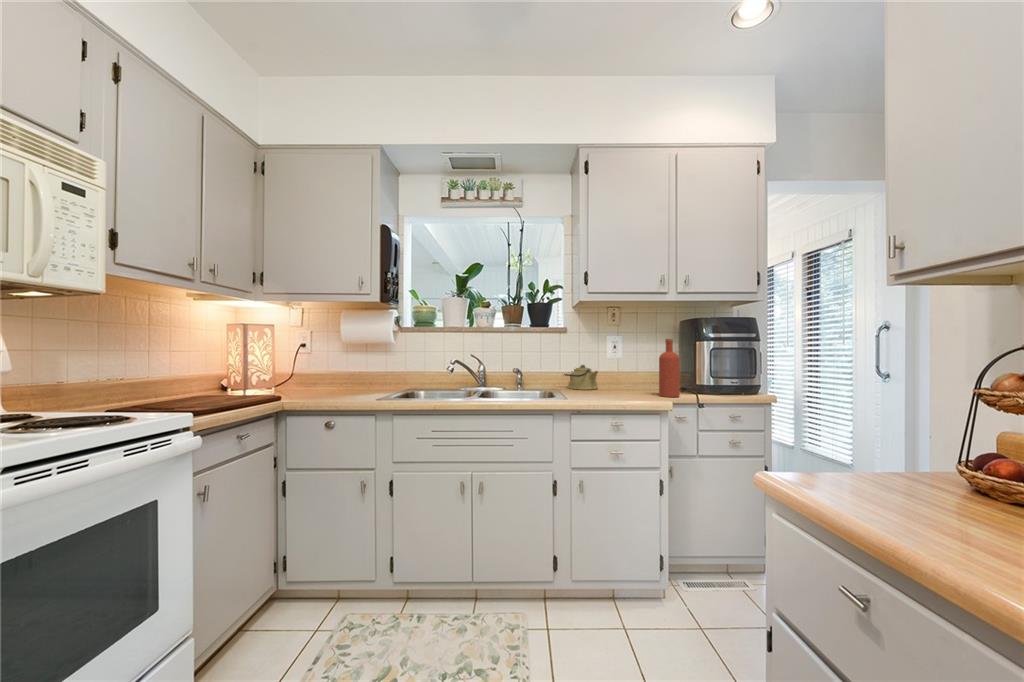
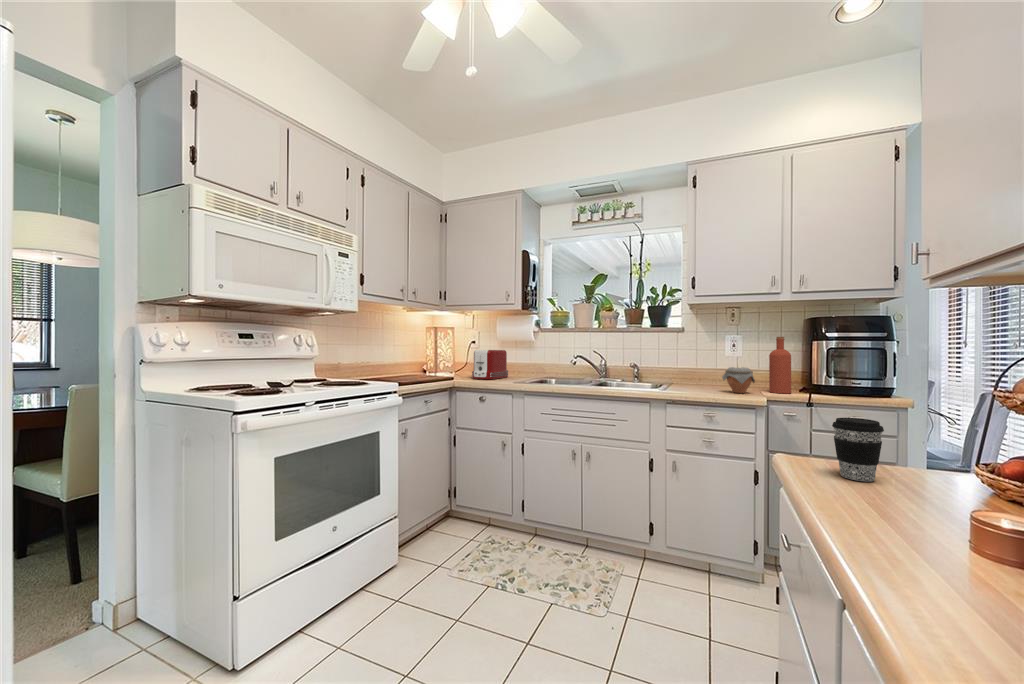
toaster: none [308,354,359,395] -> present [472,350,508,379]
kettle: present [564,365,598,390] -> none [681,361,715,384]
jar: none [620,371,653,399] -> present [722,367,755,393]
coffee cup: none [897,442,966,524] -> present [832,418,884,481]

